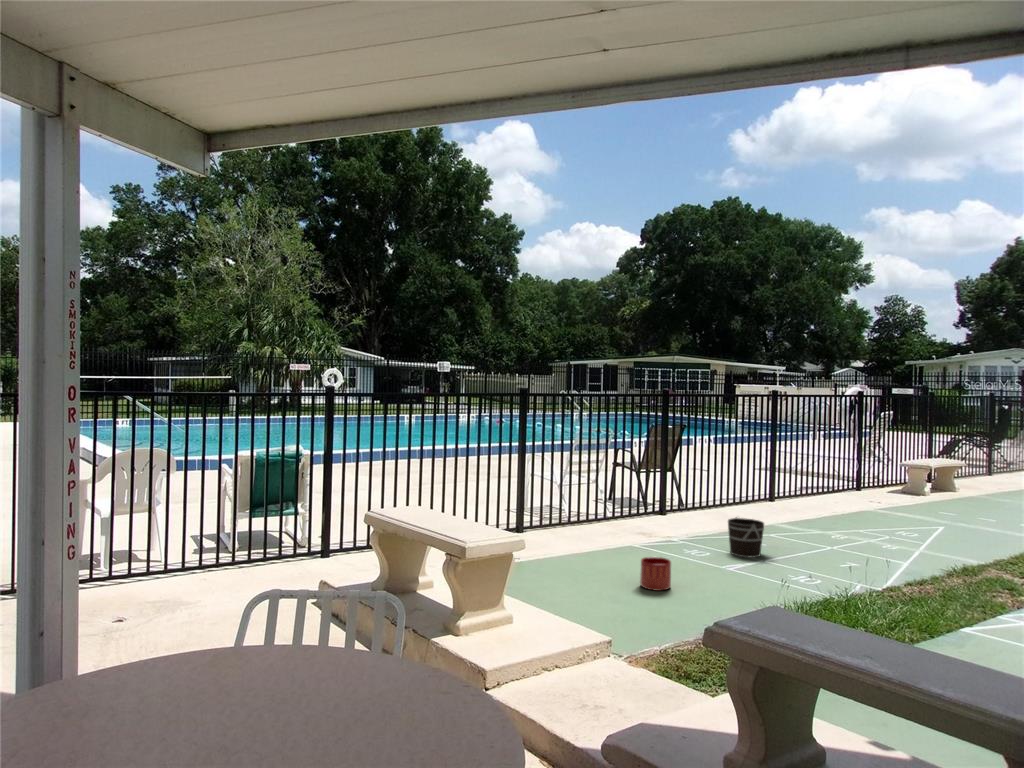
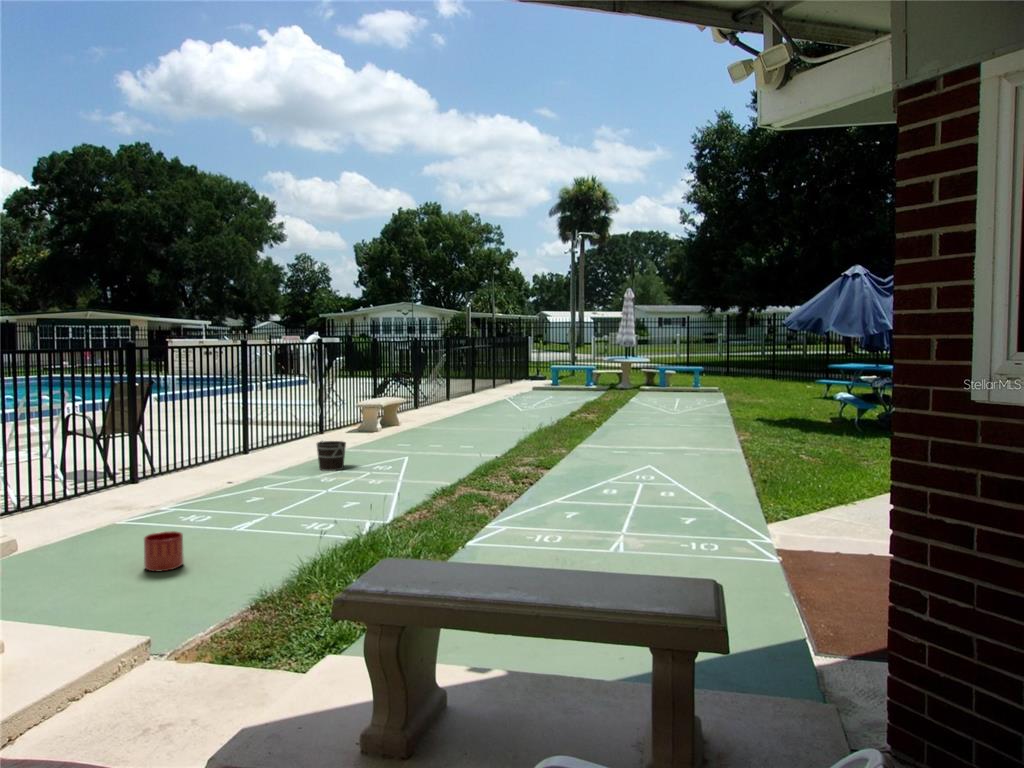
bucket: present [728,517,764,557] -> present [317,441,346,471]

